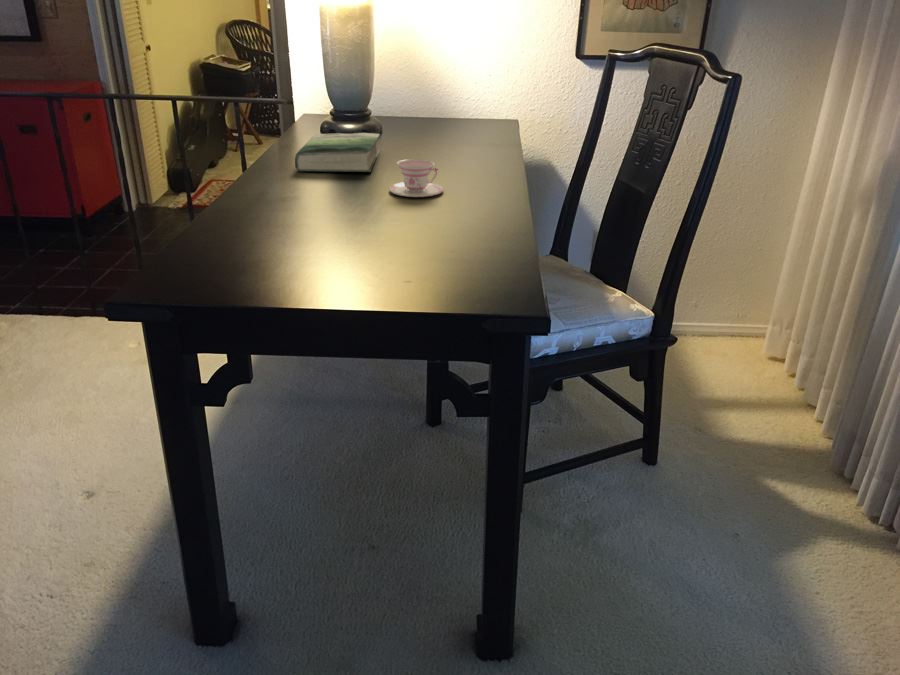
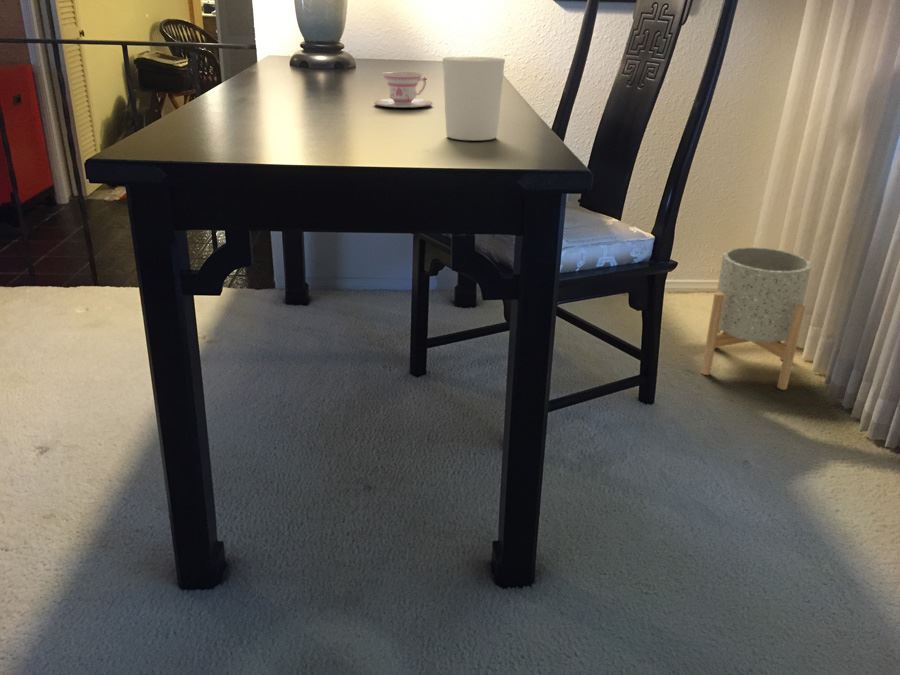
book: present [295,133,380,172] -> none [267,63,353,94]
candle holder: none [437,176,494,256] -> present [443,57,505,141]
planter: none [709,309,822,453] -> present [701,247,812,390]

